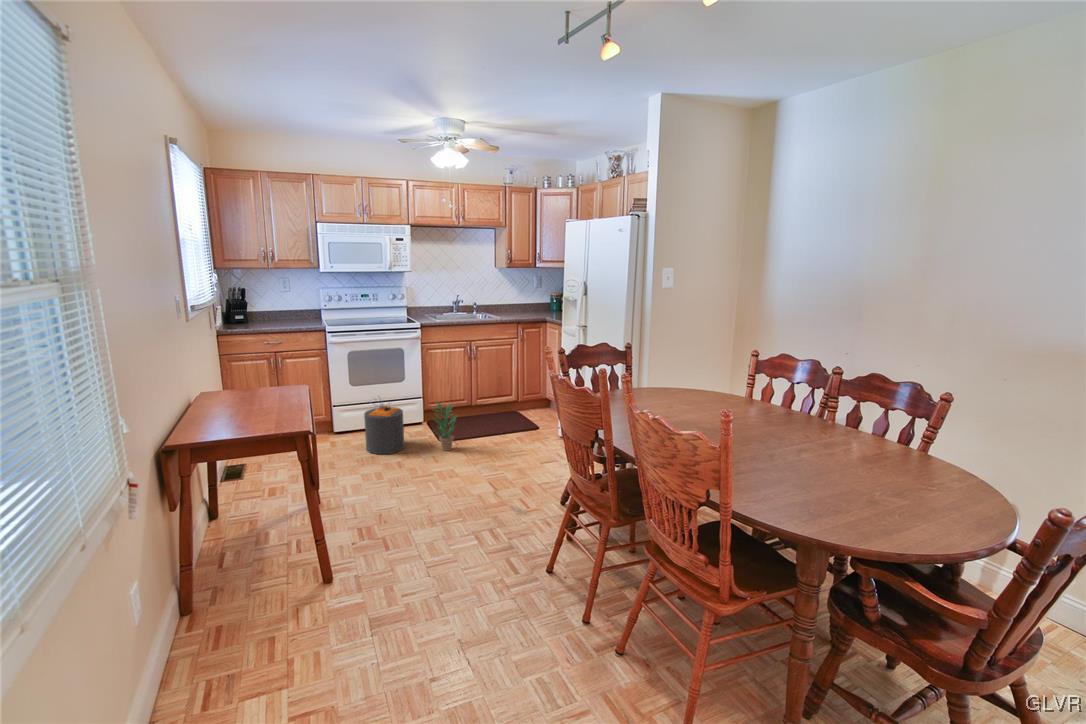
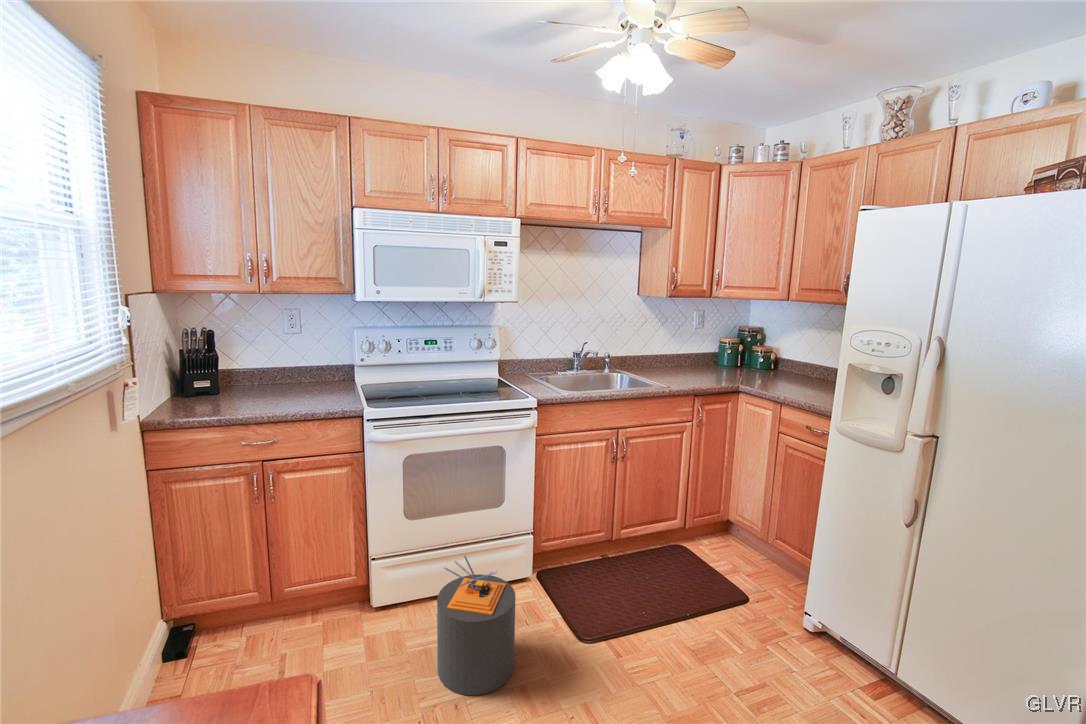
potted plant: present [433,402,456,451] -> none [577,577,638,684]

